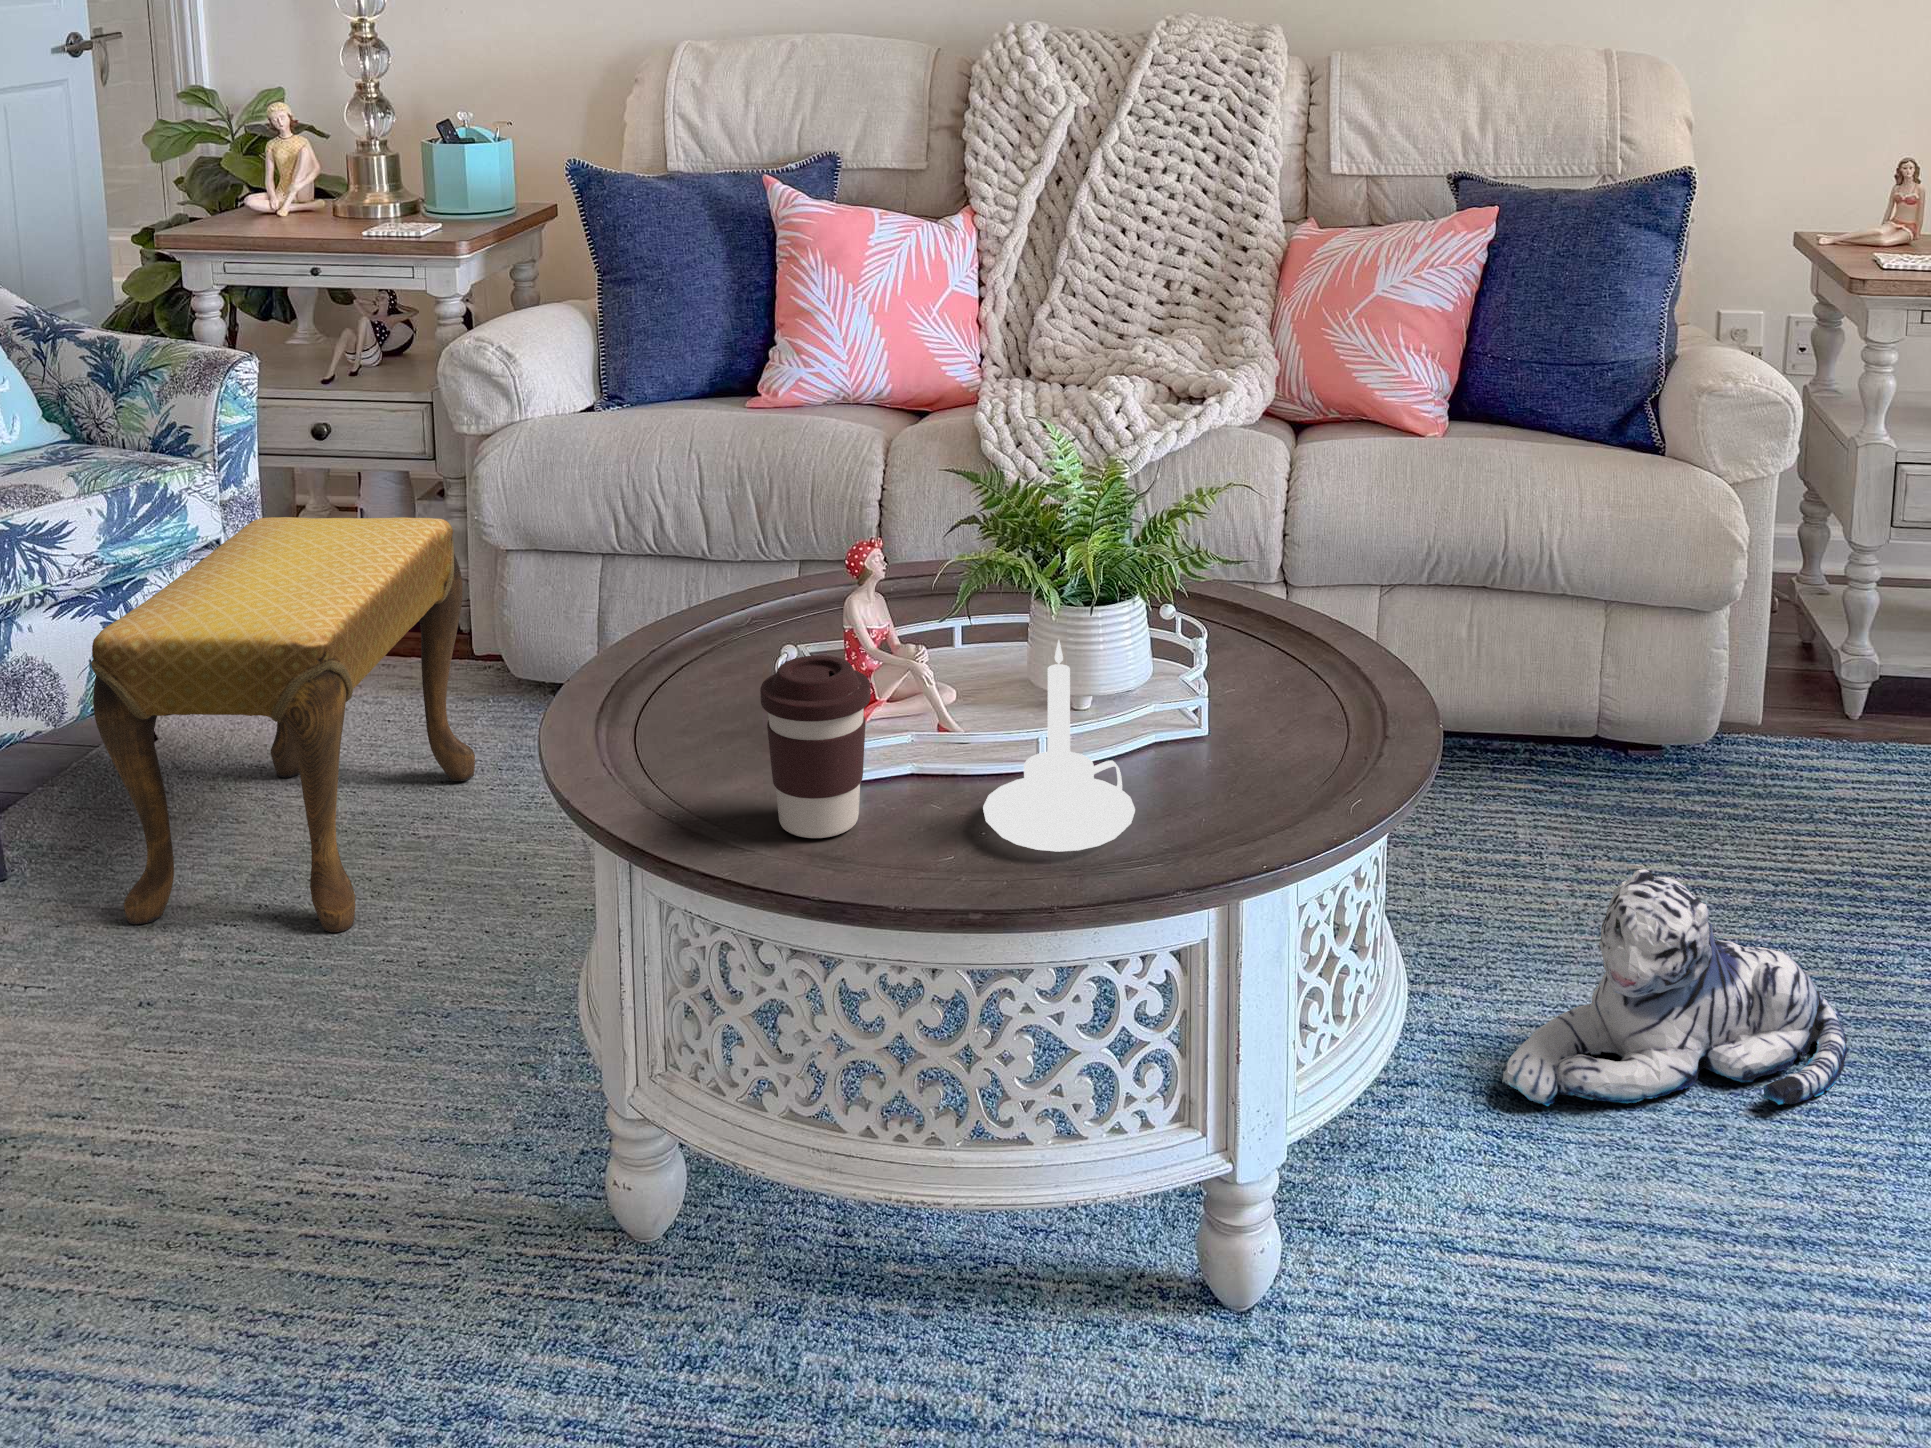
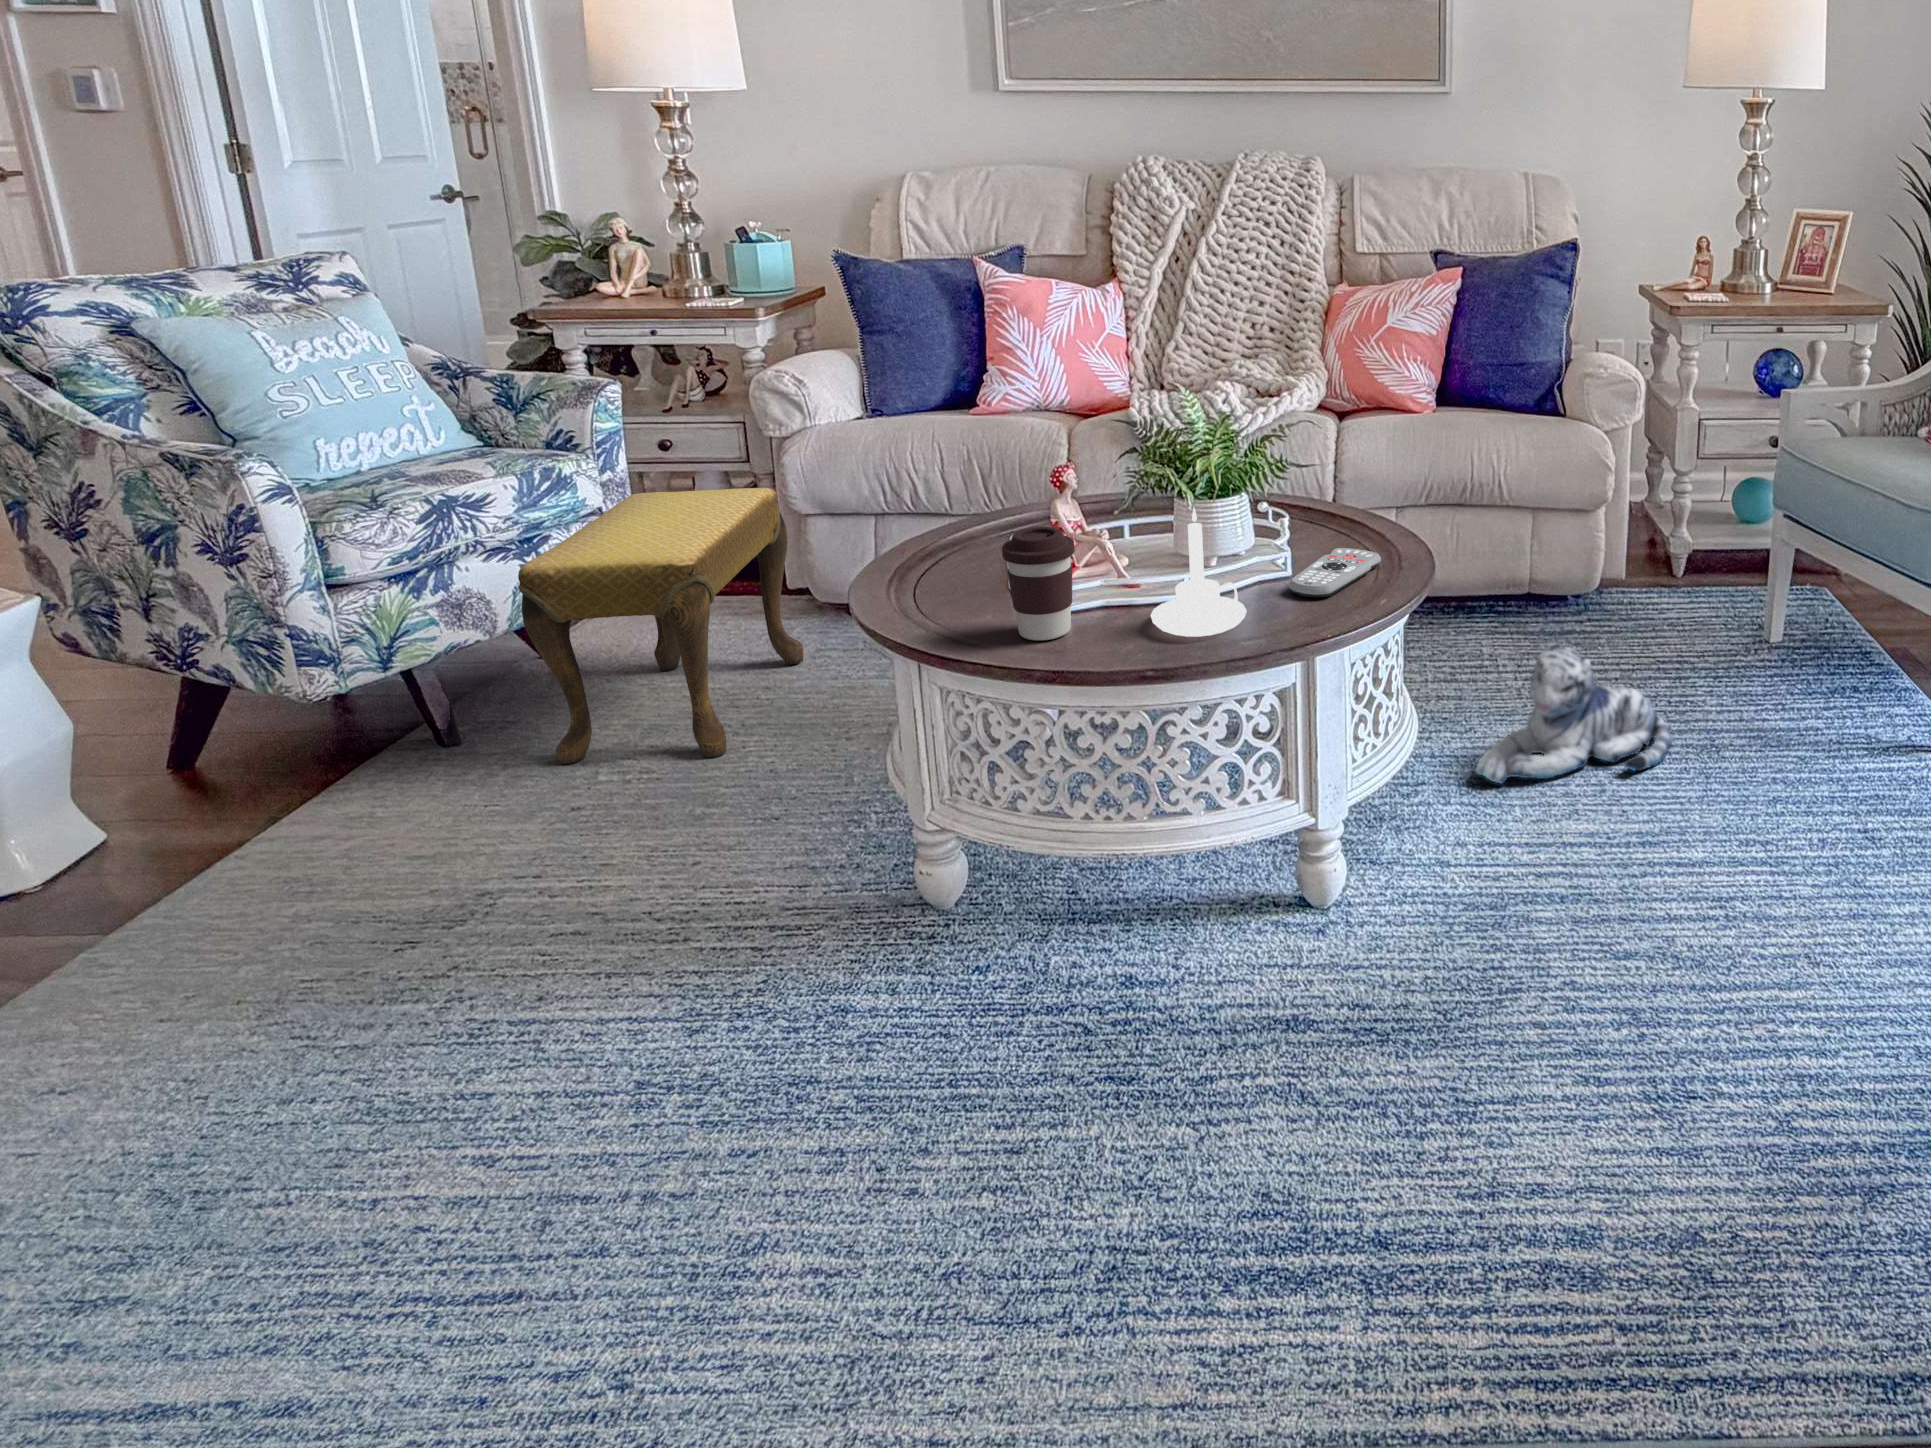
remote control: none [1205,696,1356,788] -> present [1289,548,1381,597]

